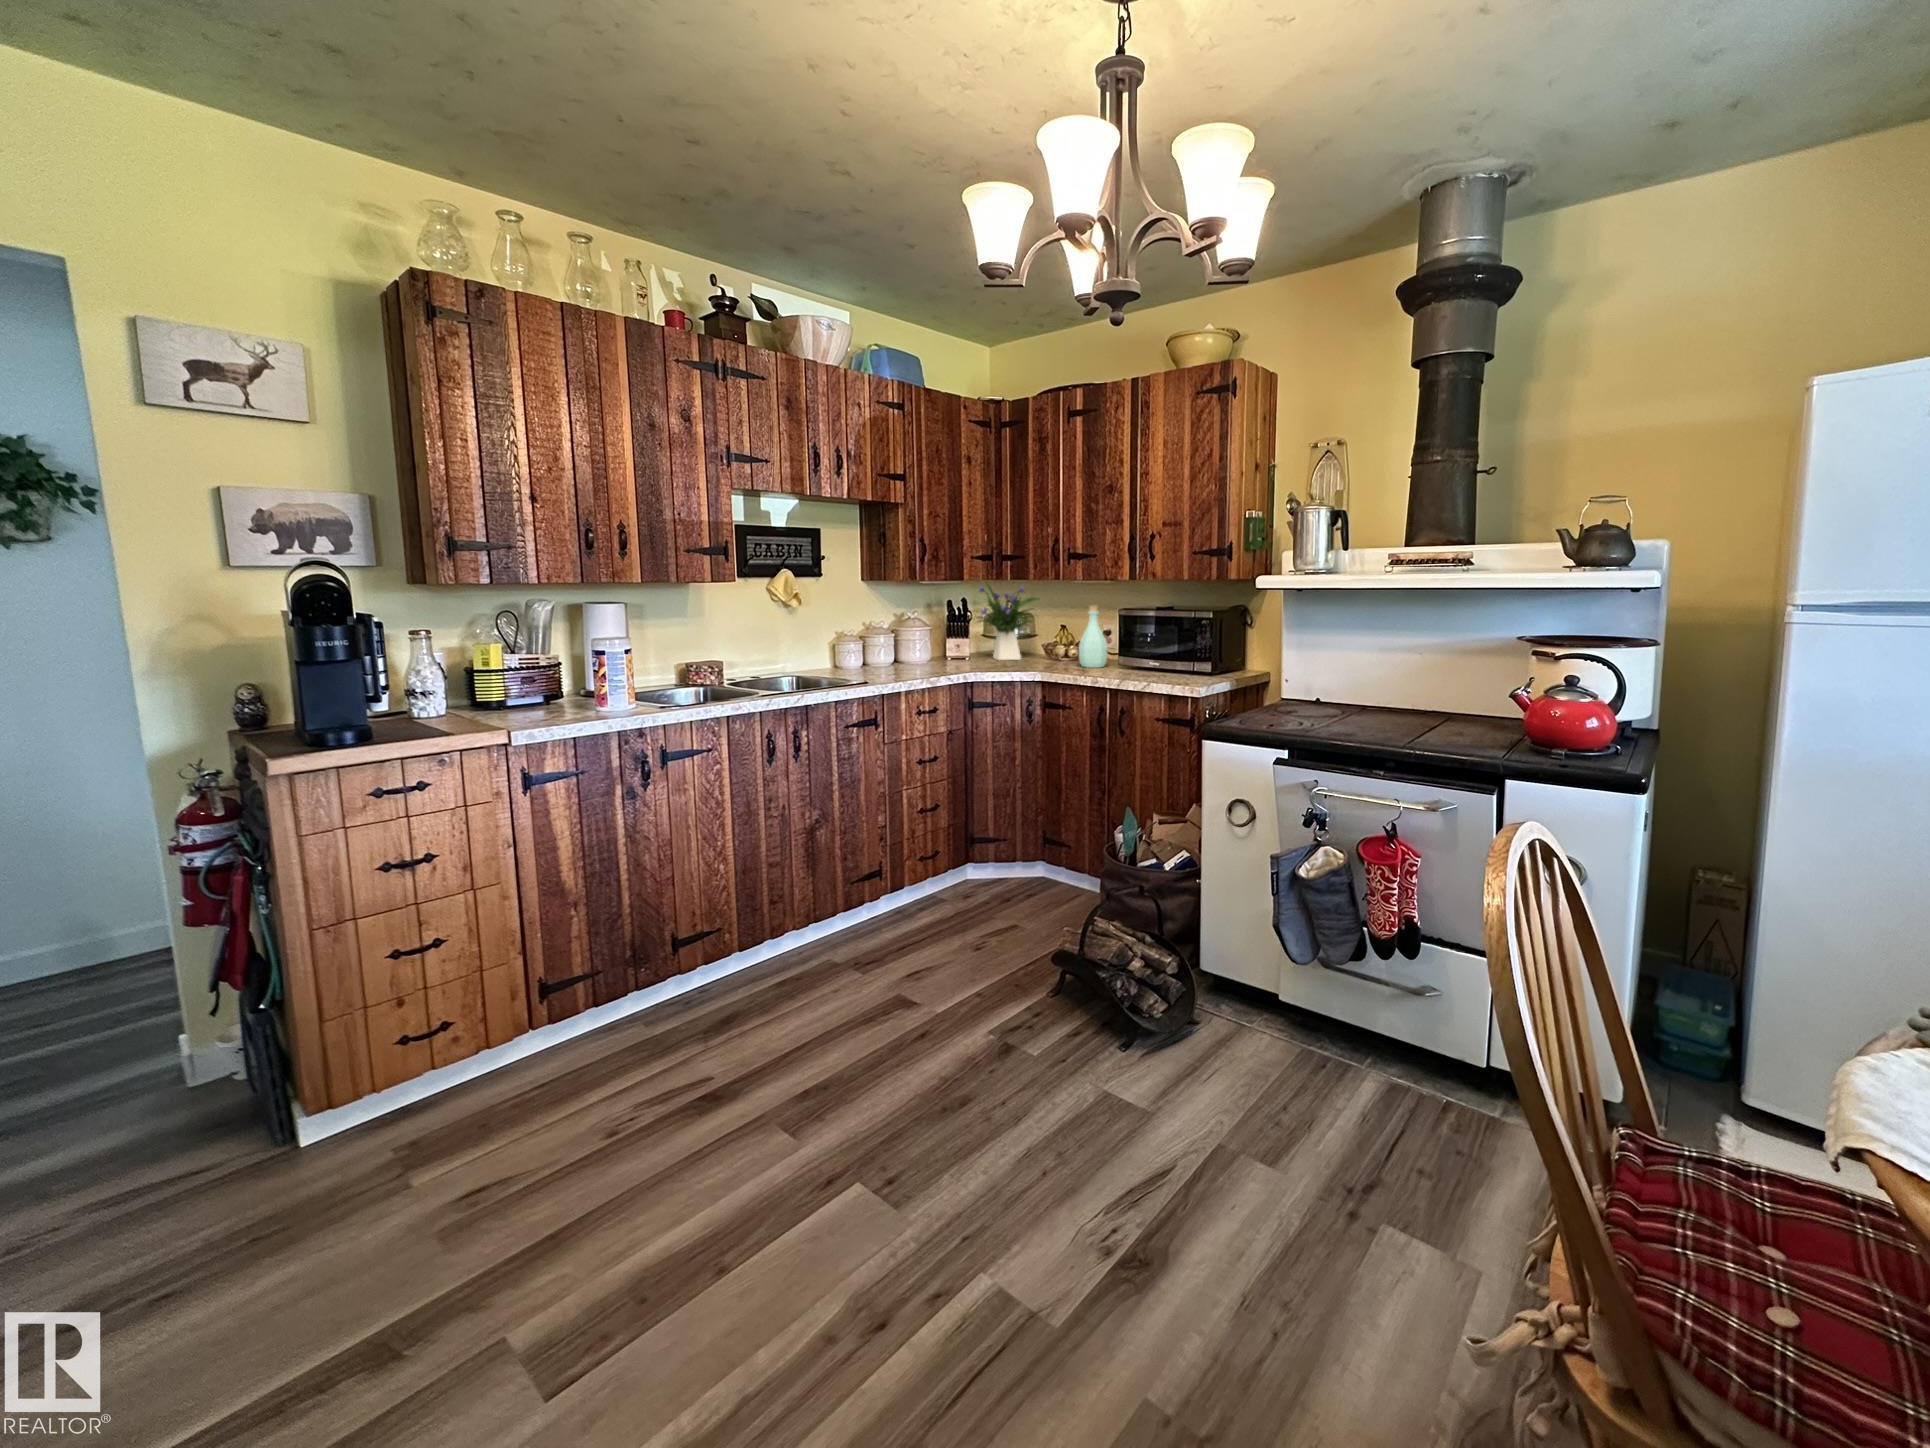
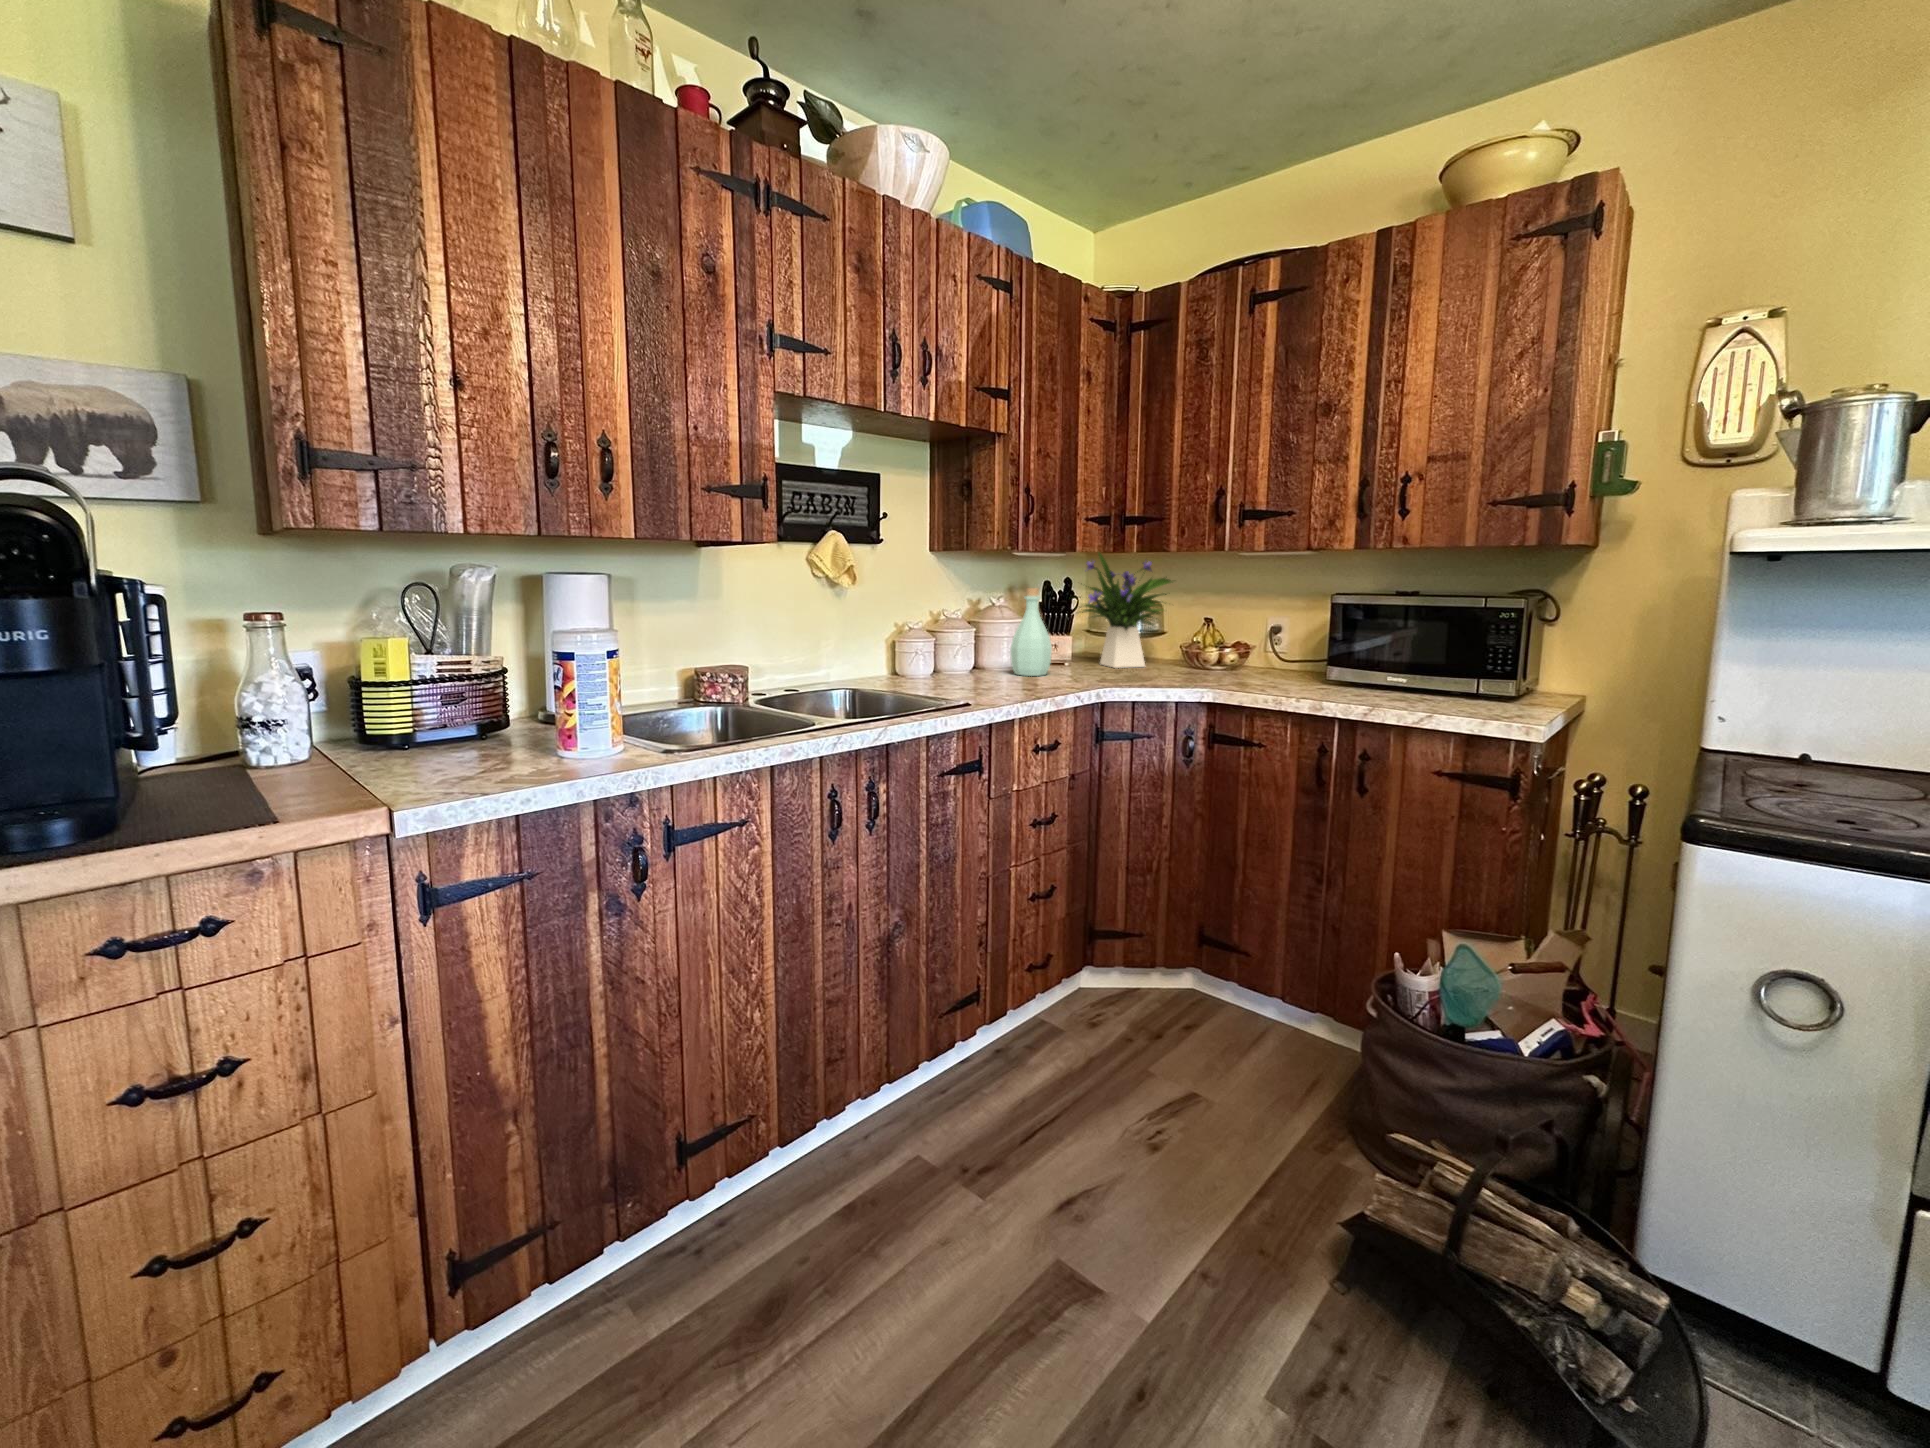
bottle: present [1079,606,1108,668] -> present [1010,588,1052,676]

